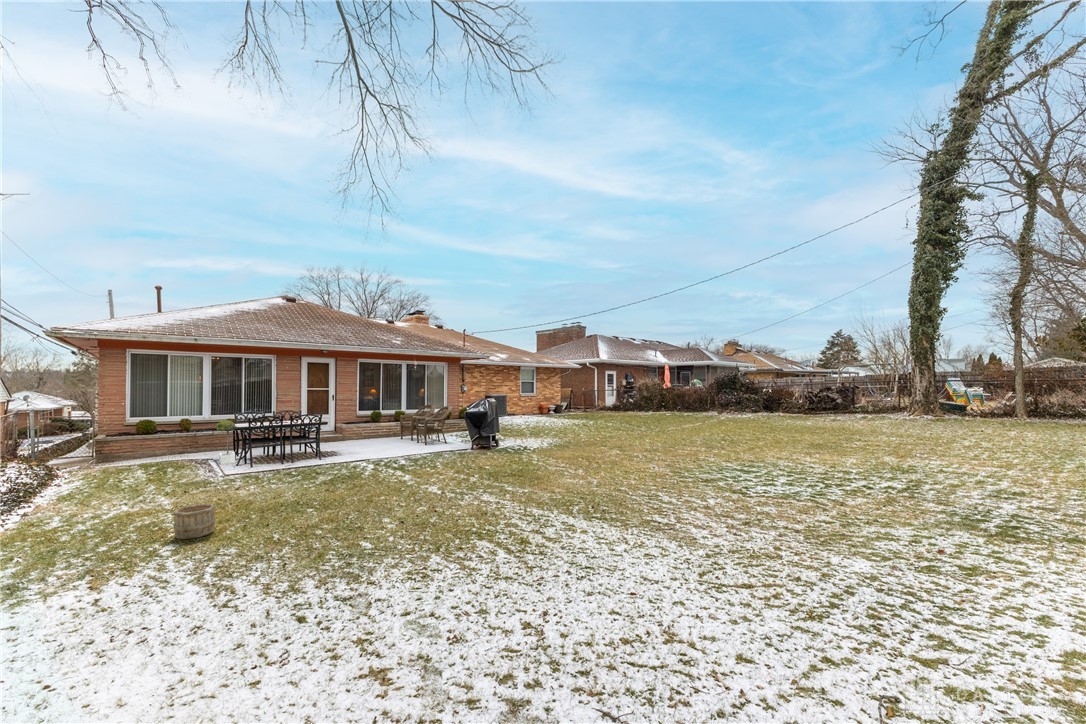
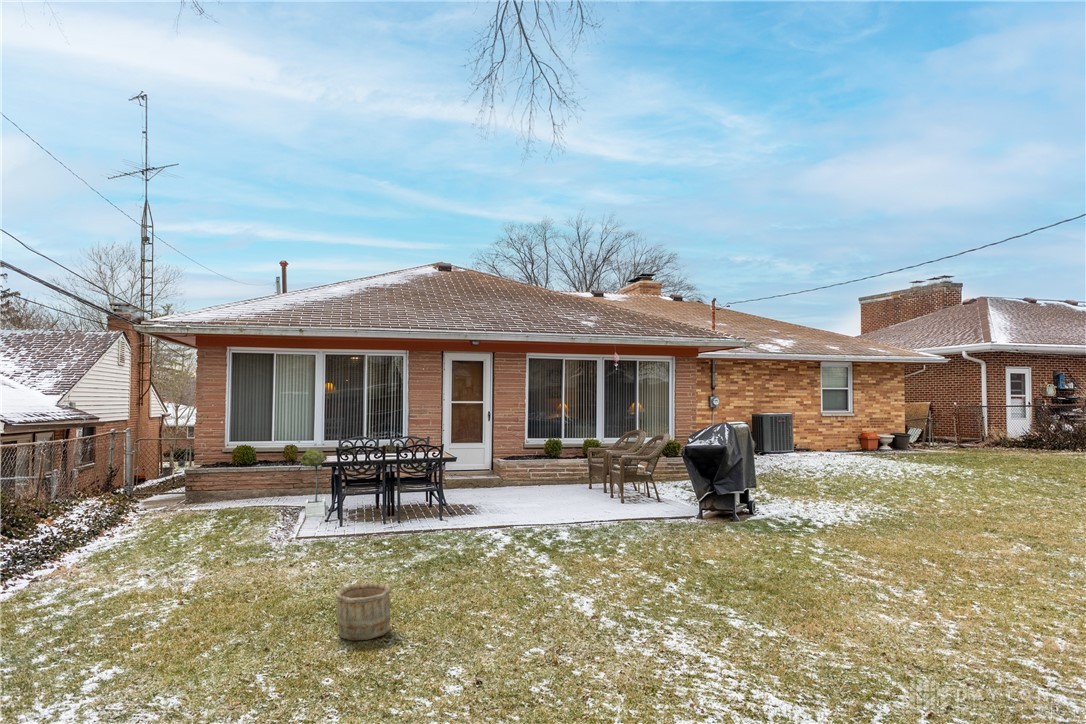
wooden bucket: present [173,504,215,539] -> present [335,583,391,641]

